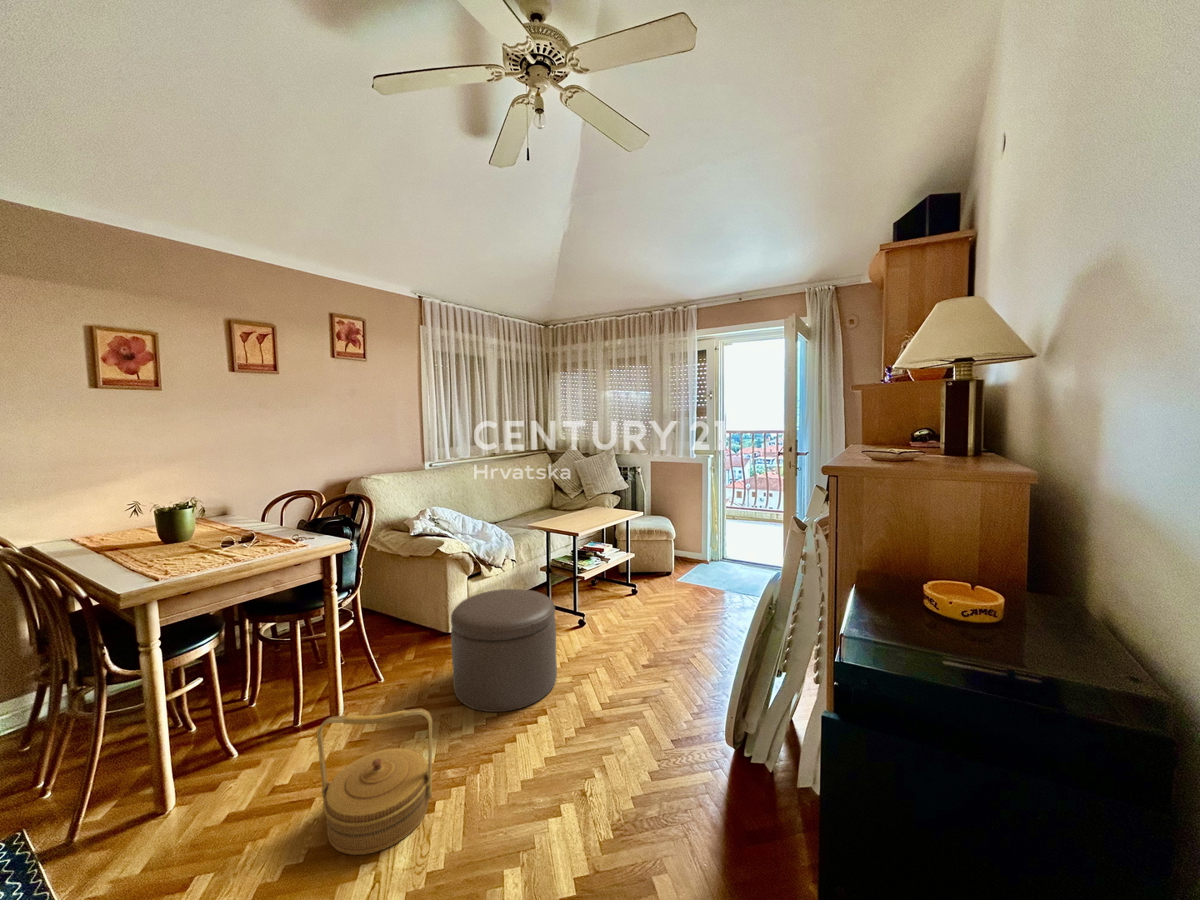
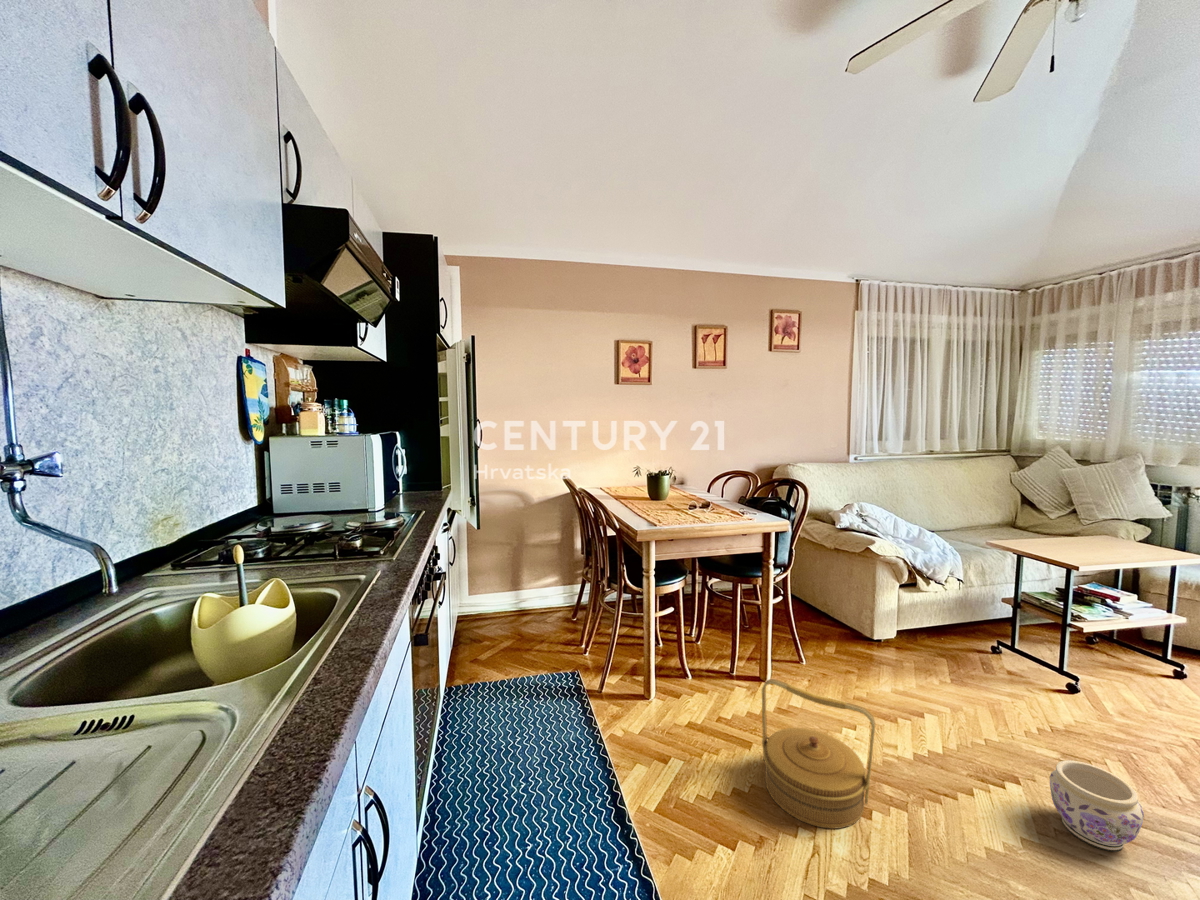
ottoman: present [451,589,557,712] -> none [884,607,1036,760]
planter: none [562,679,610,739] -> present [1050,760,1144,852]

